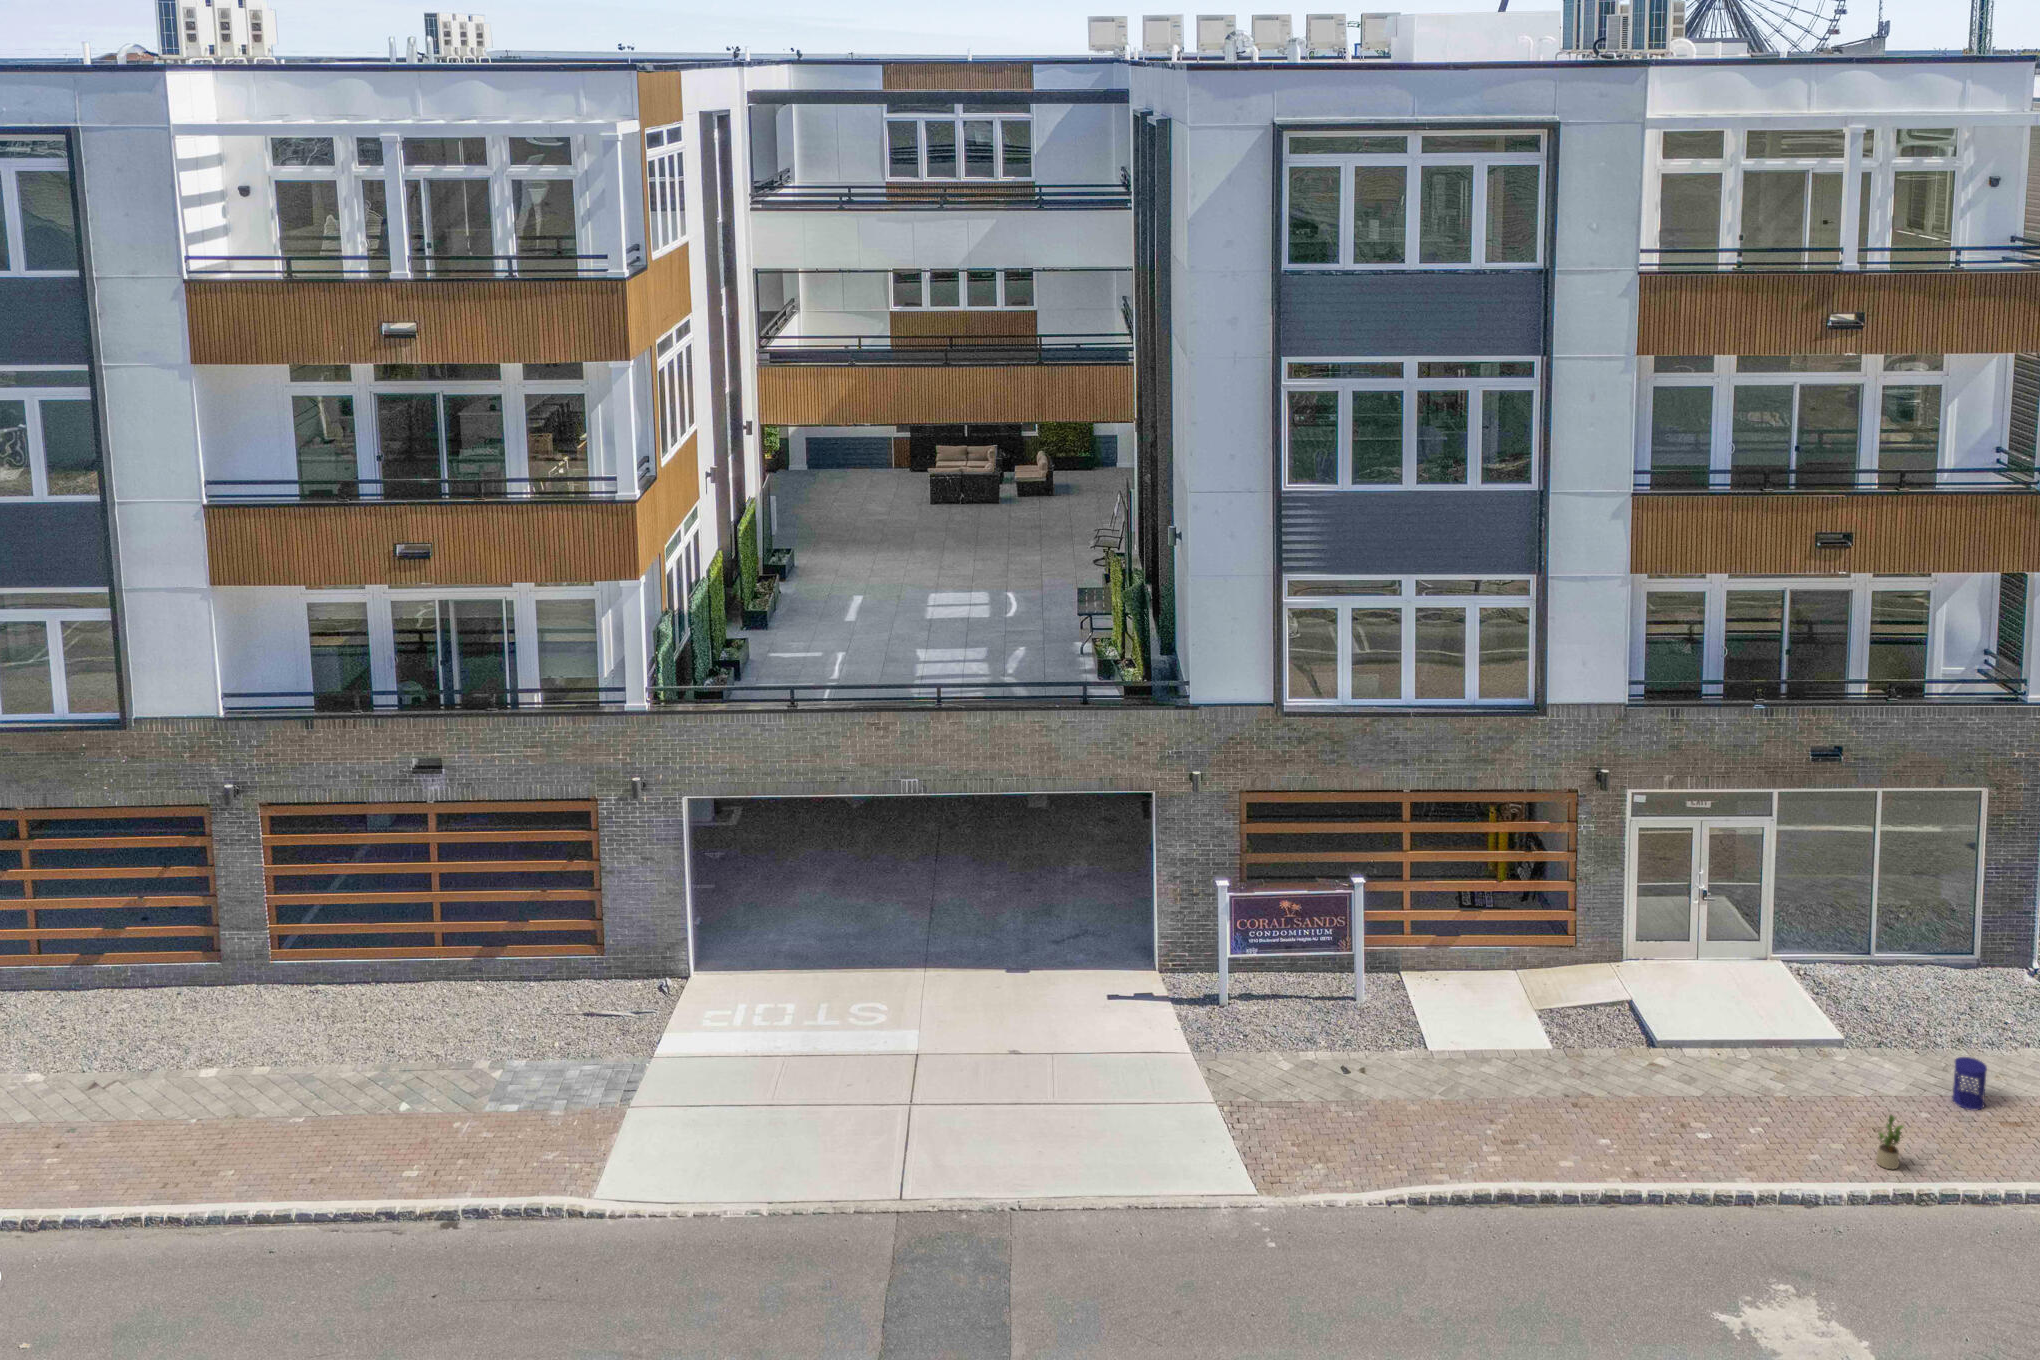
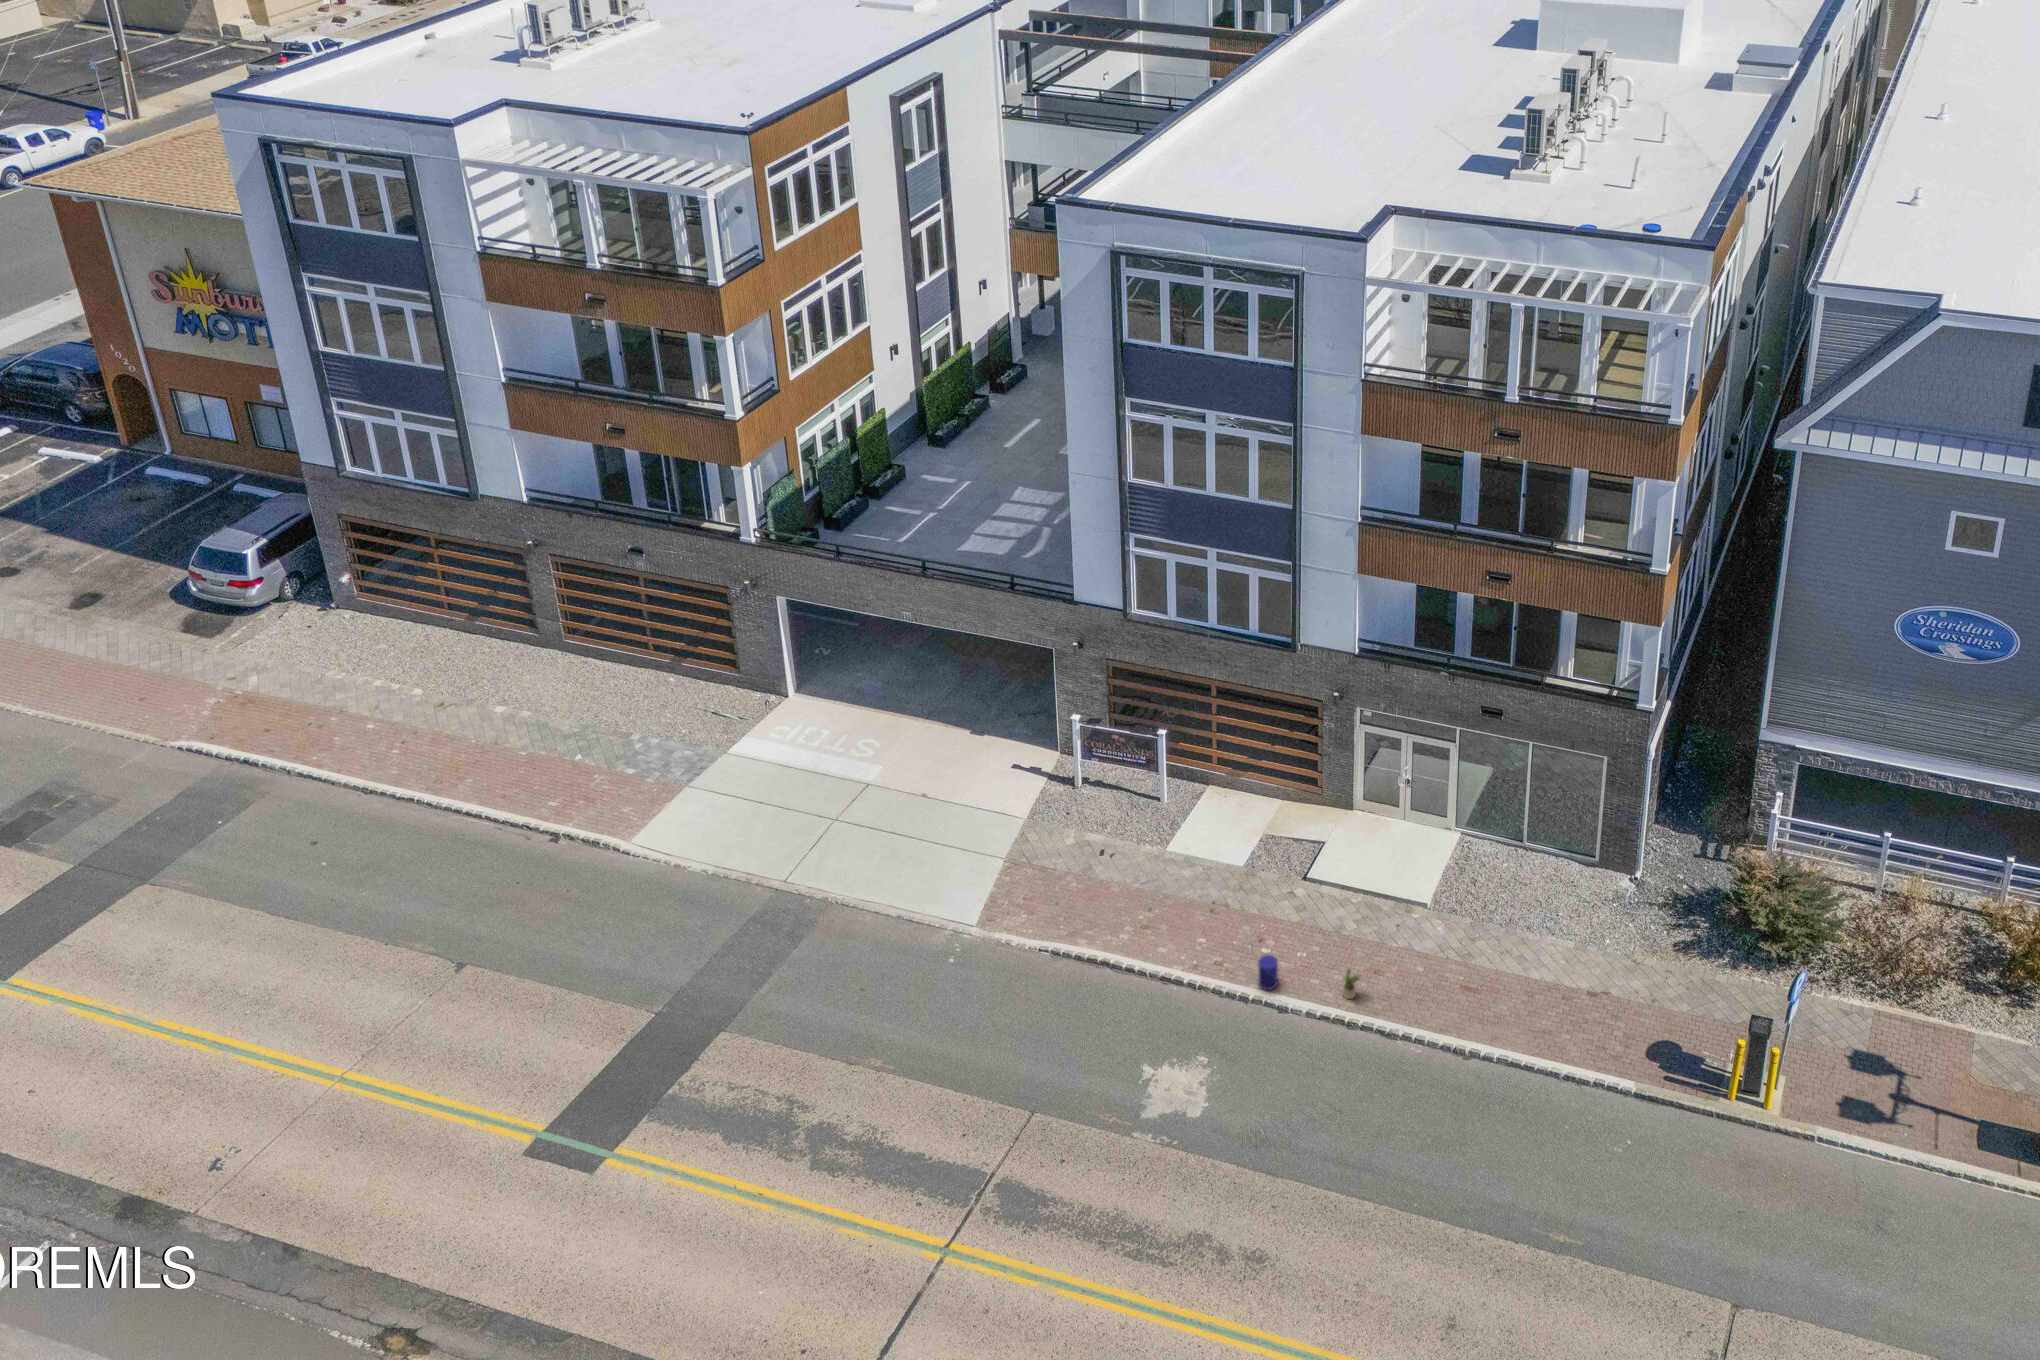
waste bin: present [1952,1057,1987,1110] -> present [1258,955,1278,990]

